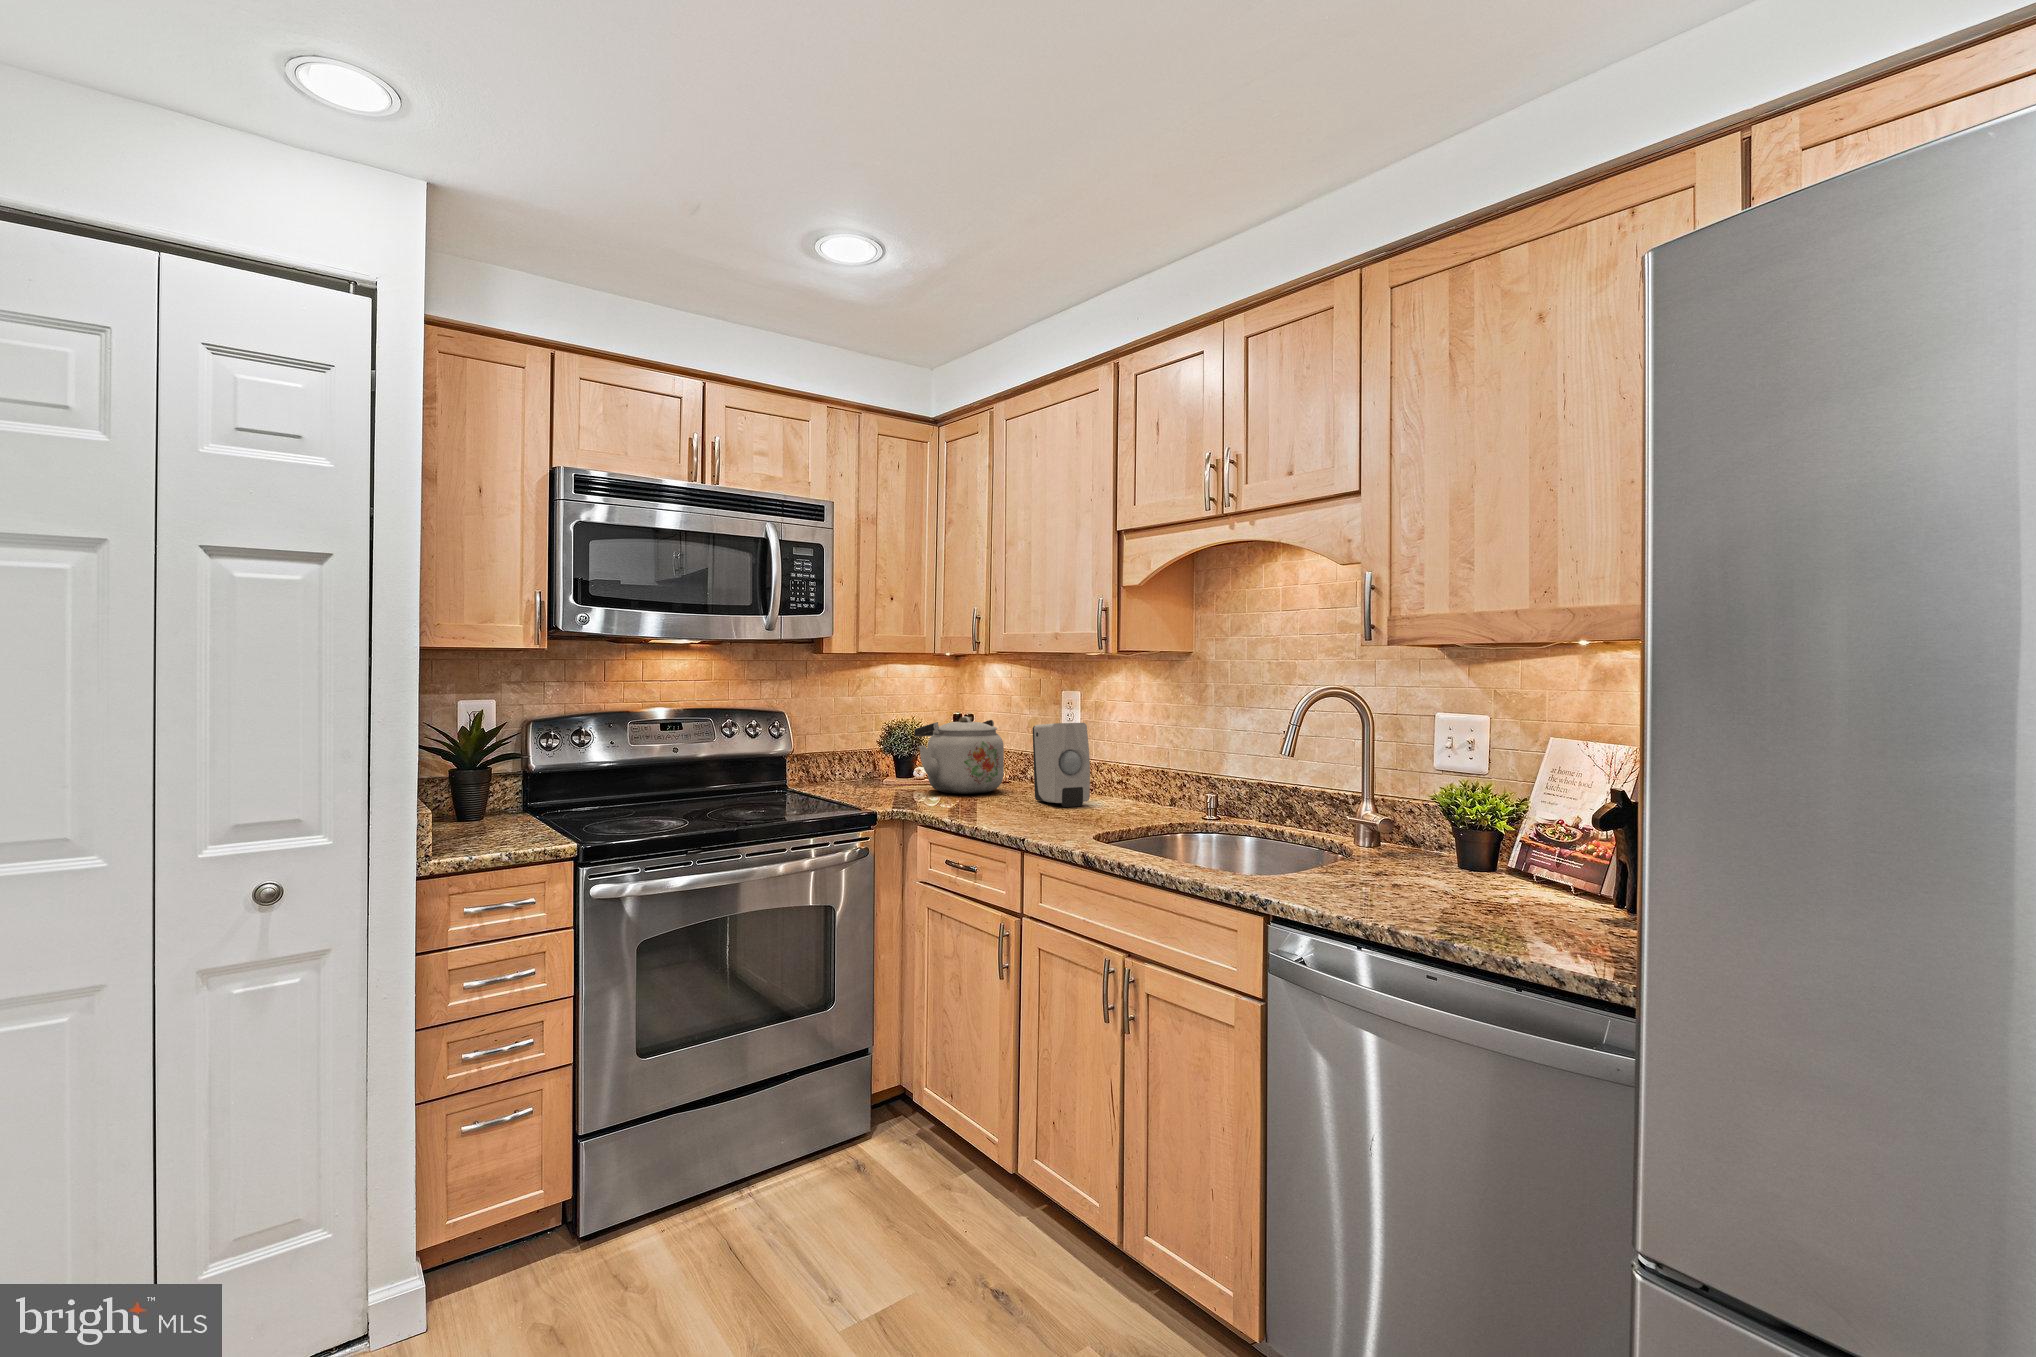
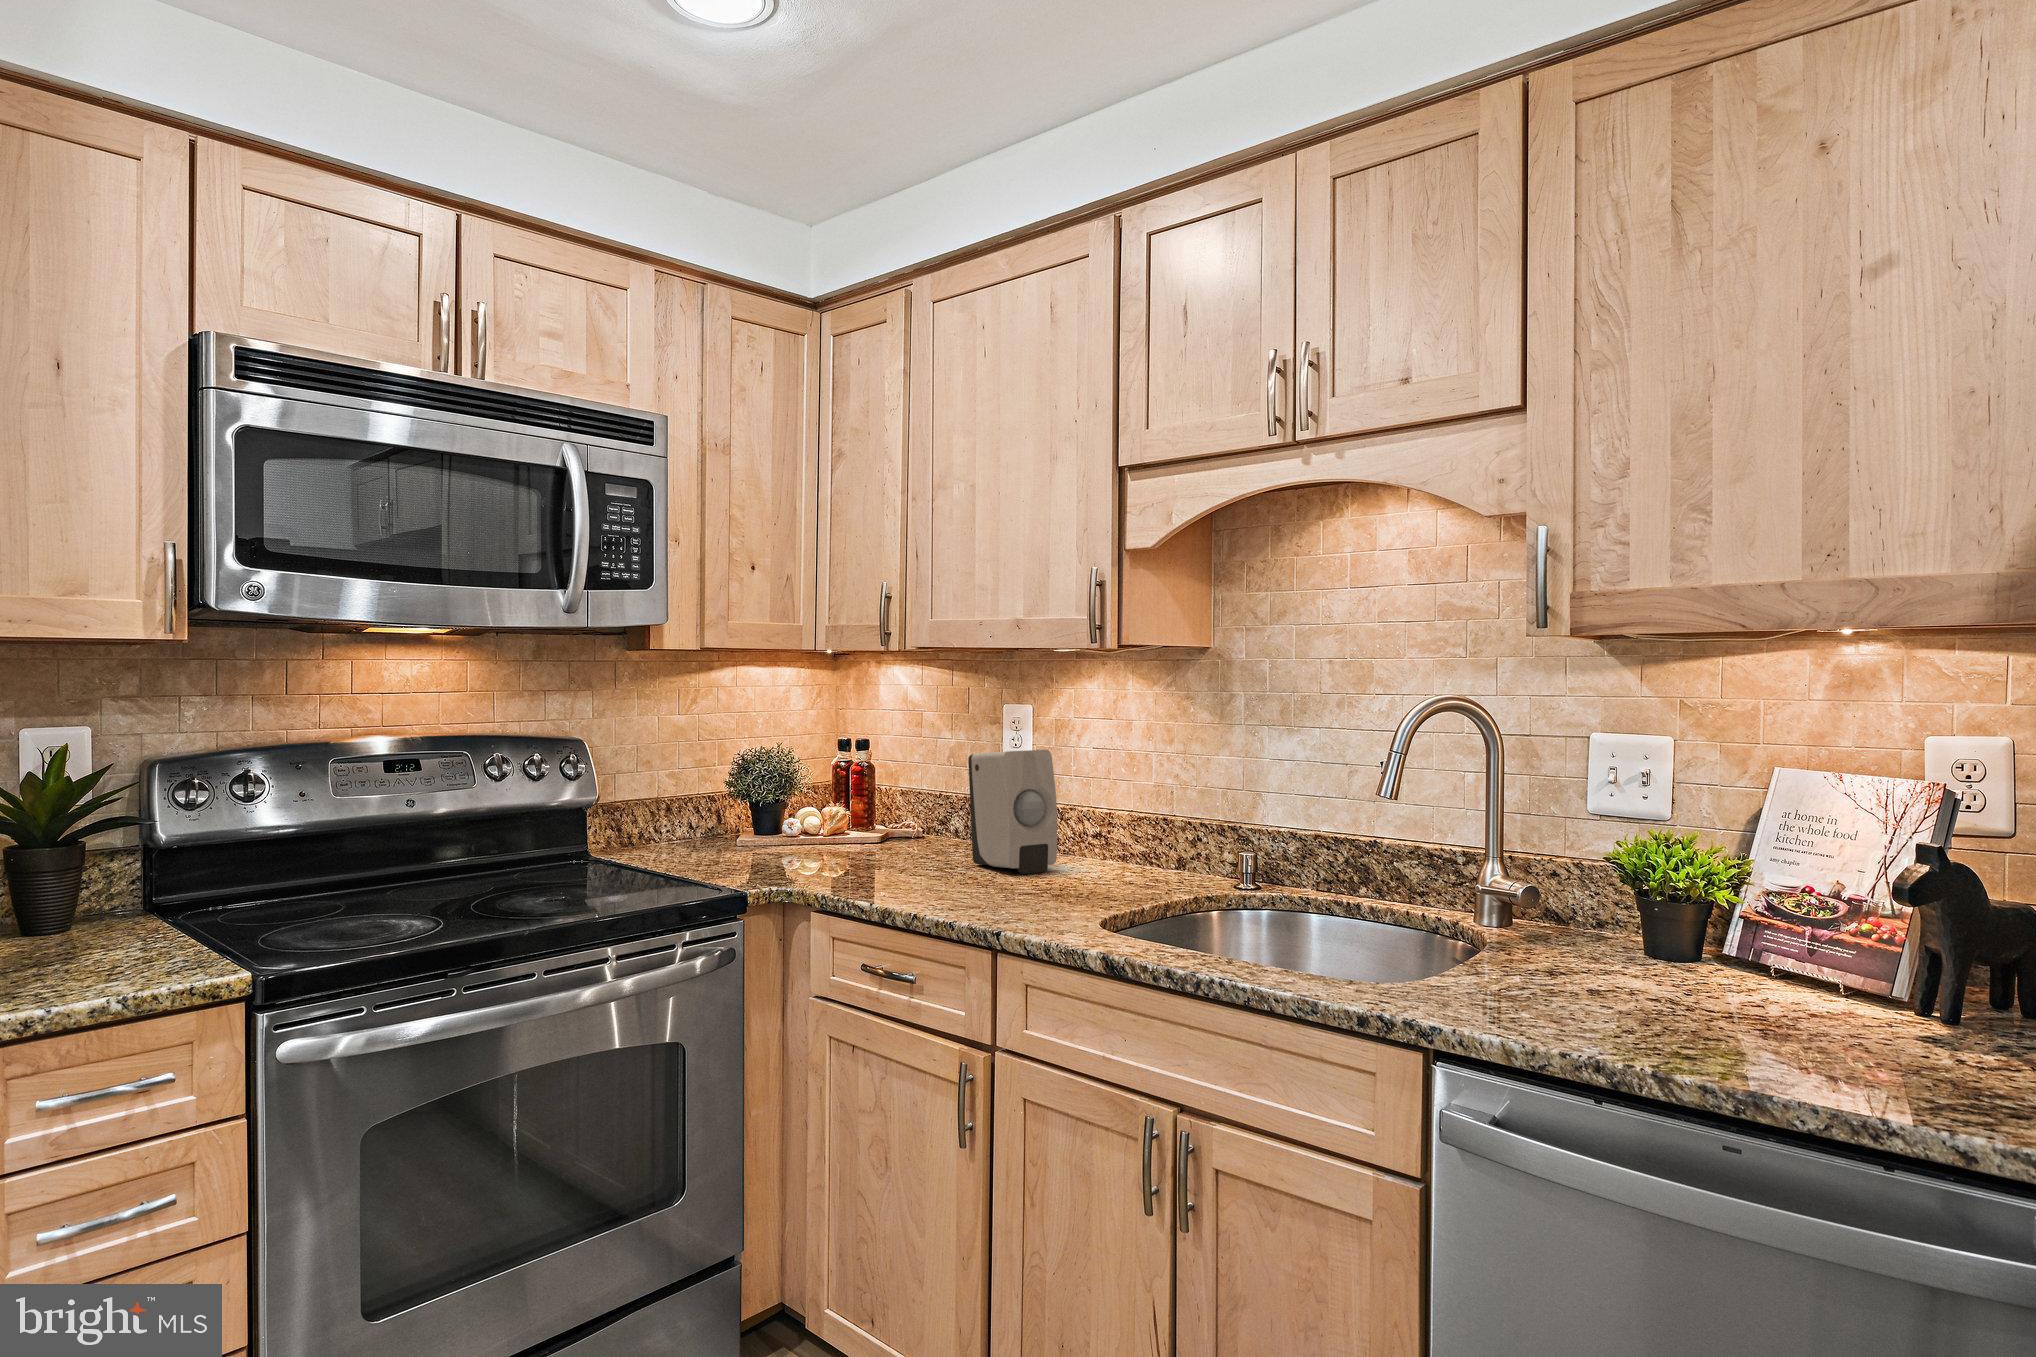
kettle: present [914,716,1004,794] -> none [785,742,918,855]

